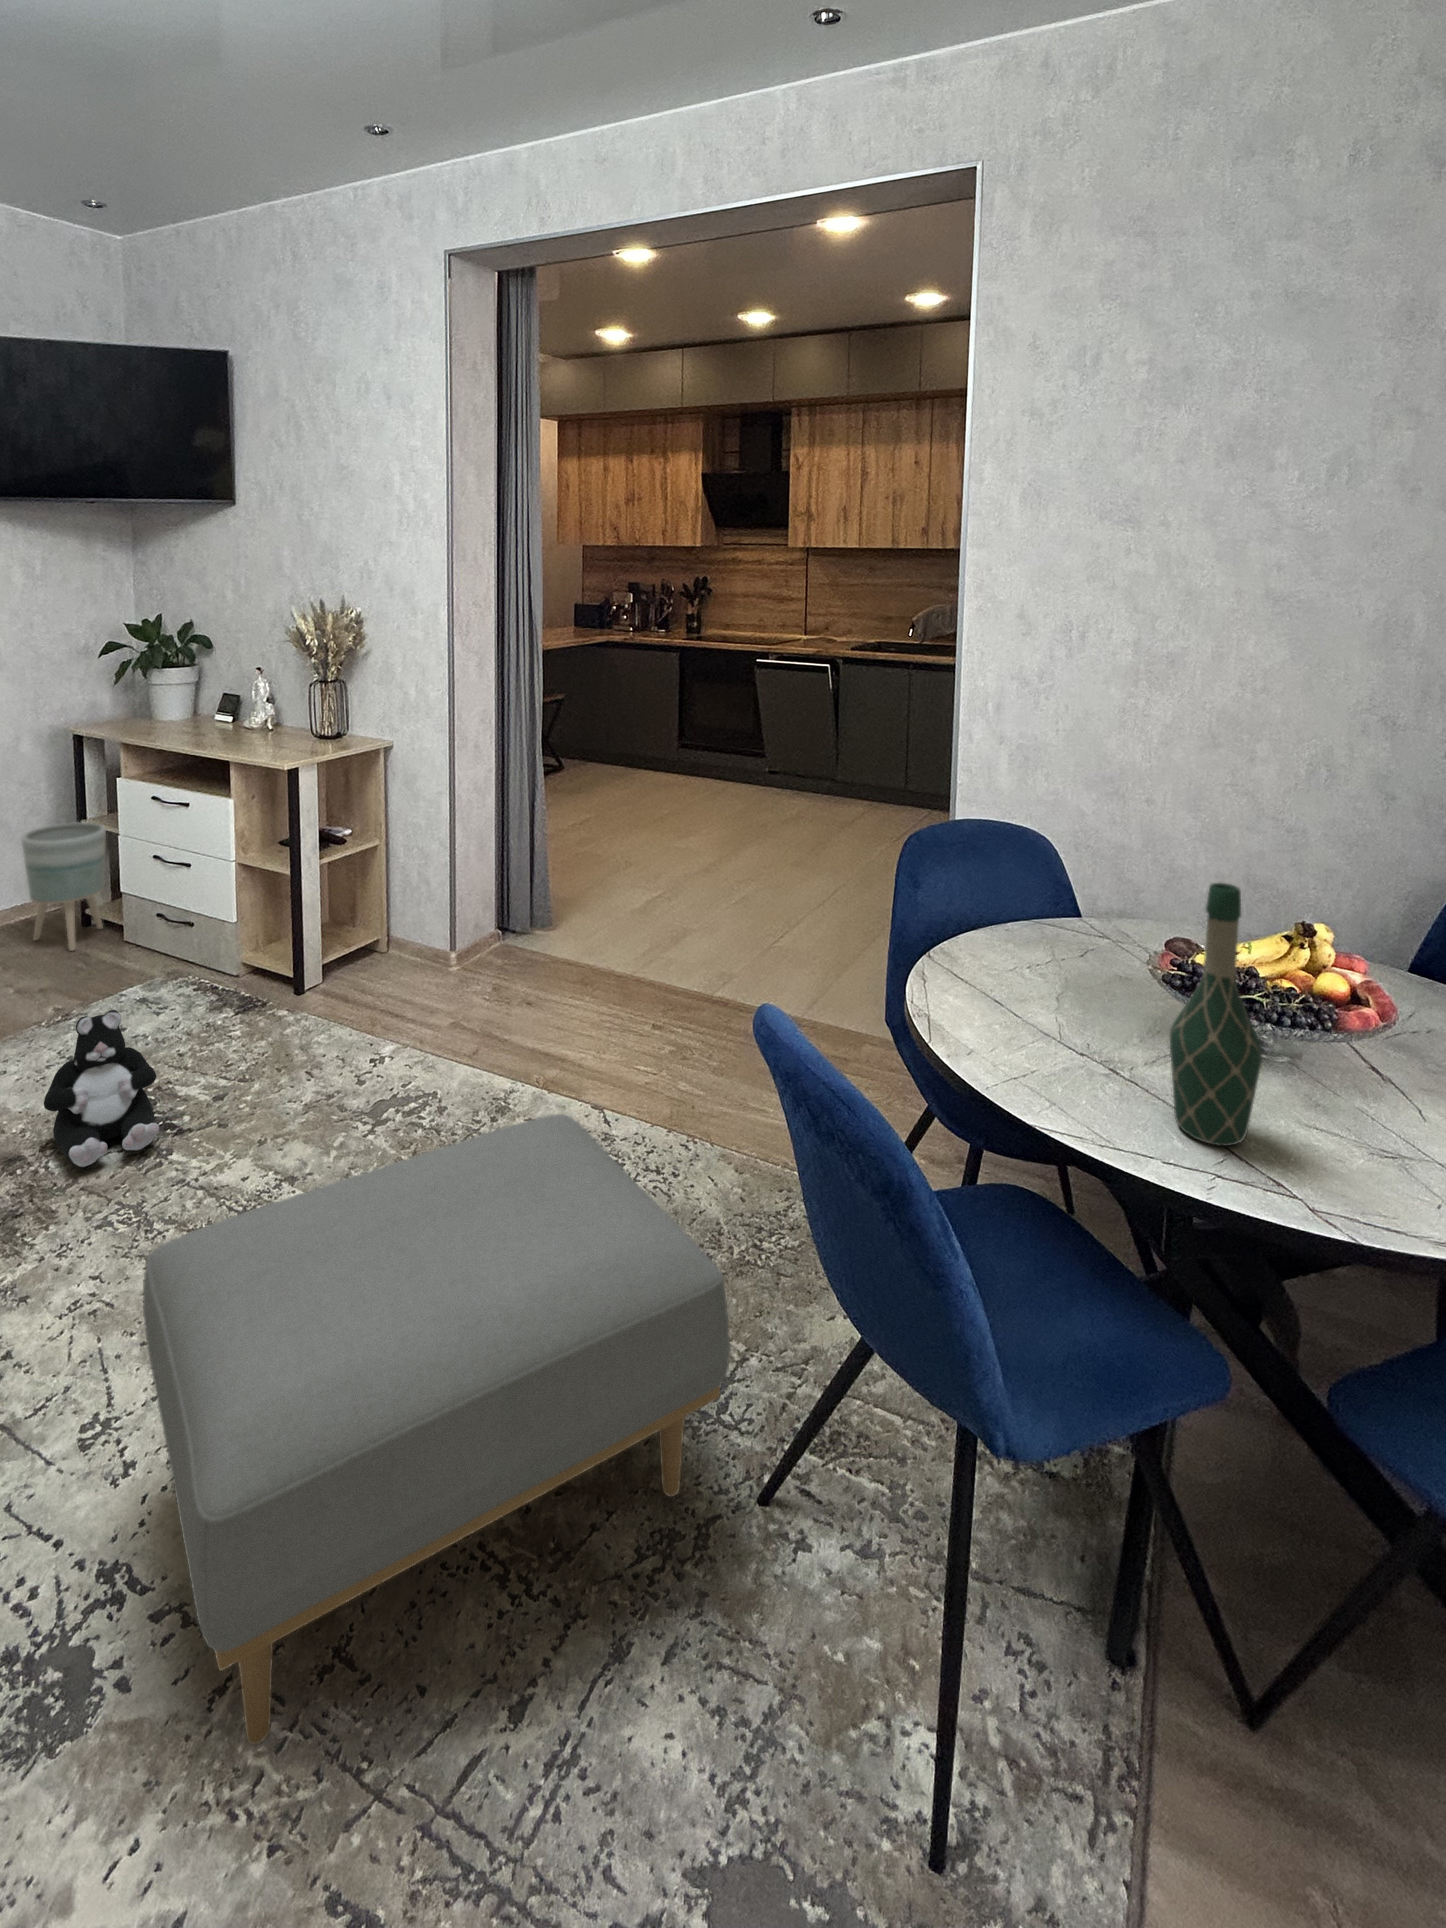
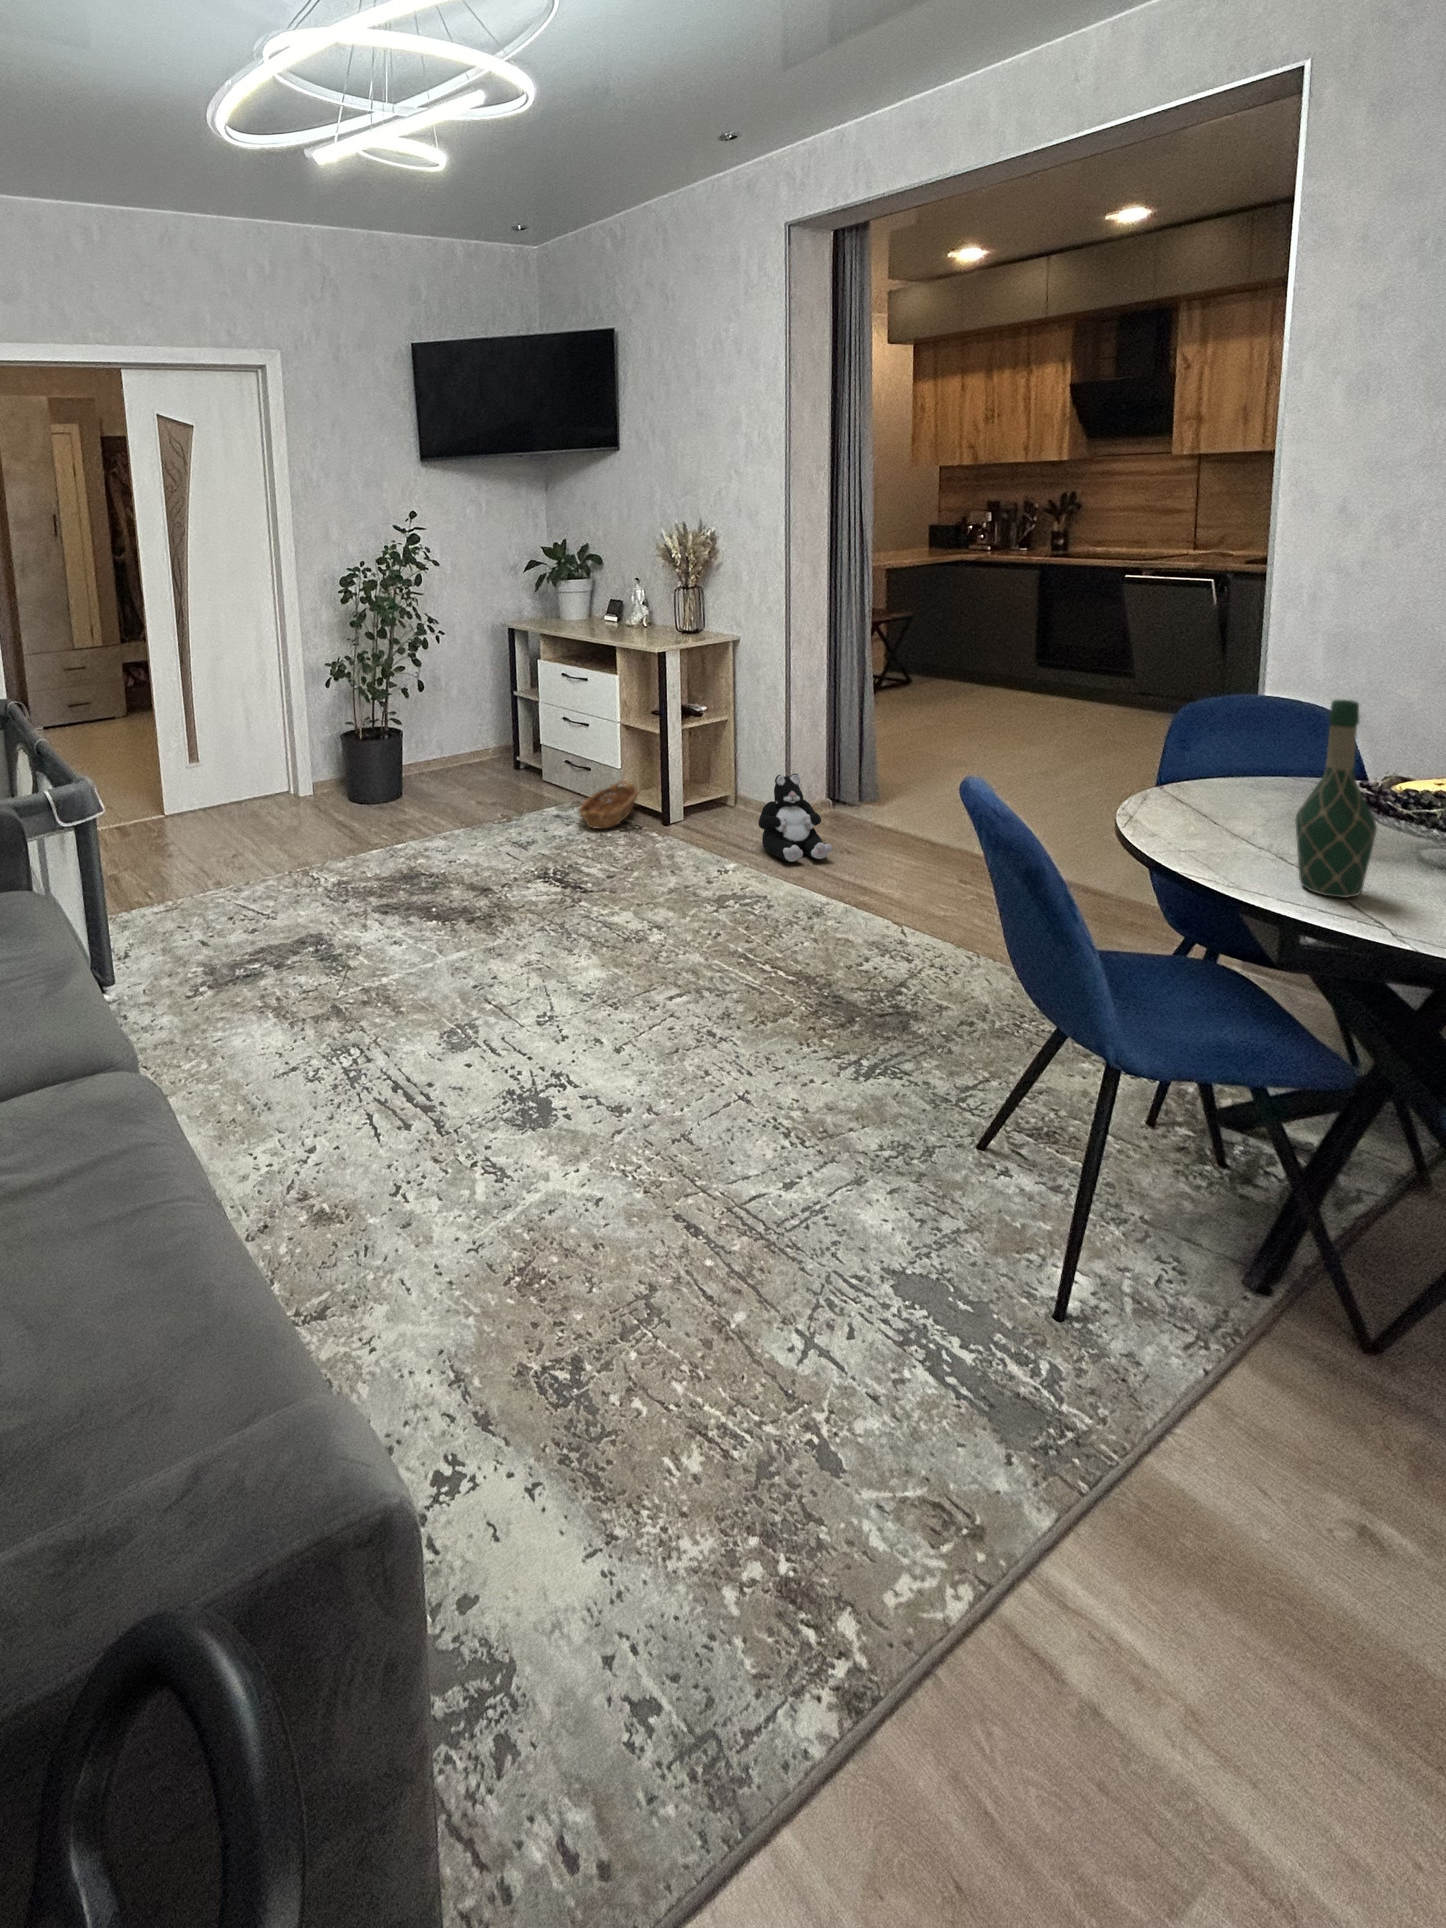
planter: present [21,822,106,951] -> none [478,692,531,782]
basket: none [148,937,268,1022] -> present [579,781,638,829]
plush toy: present [44,1010,159,1167] -> present [758,774,832,862]
ottoman: present [143,1114,730,1744] -> none [574,884,954,1153]

